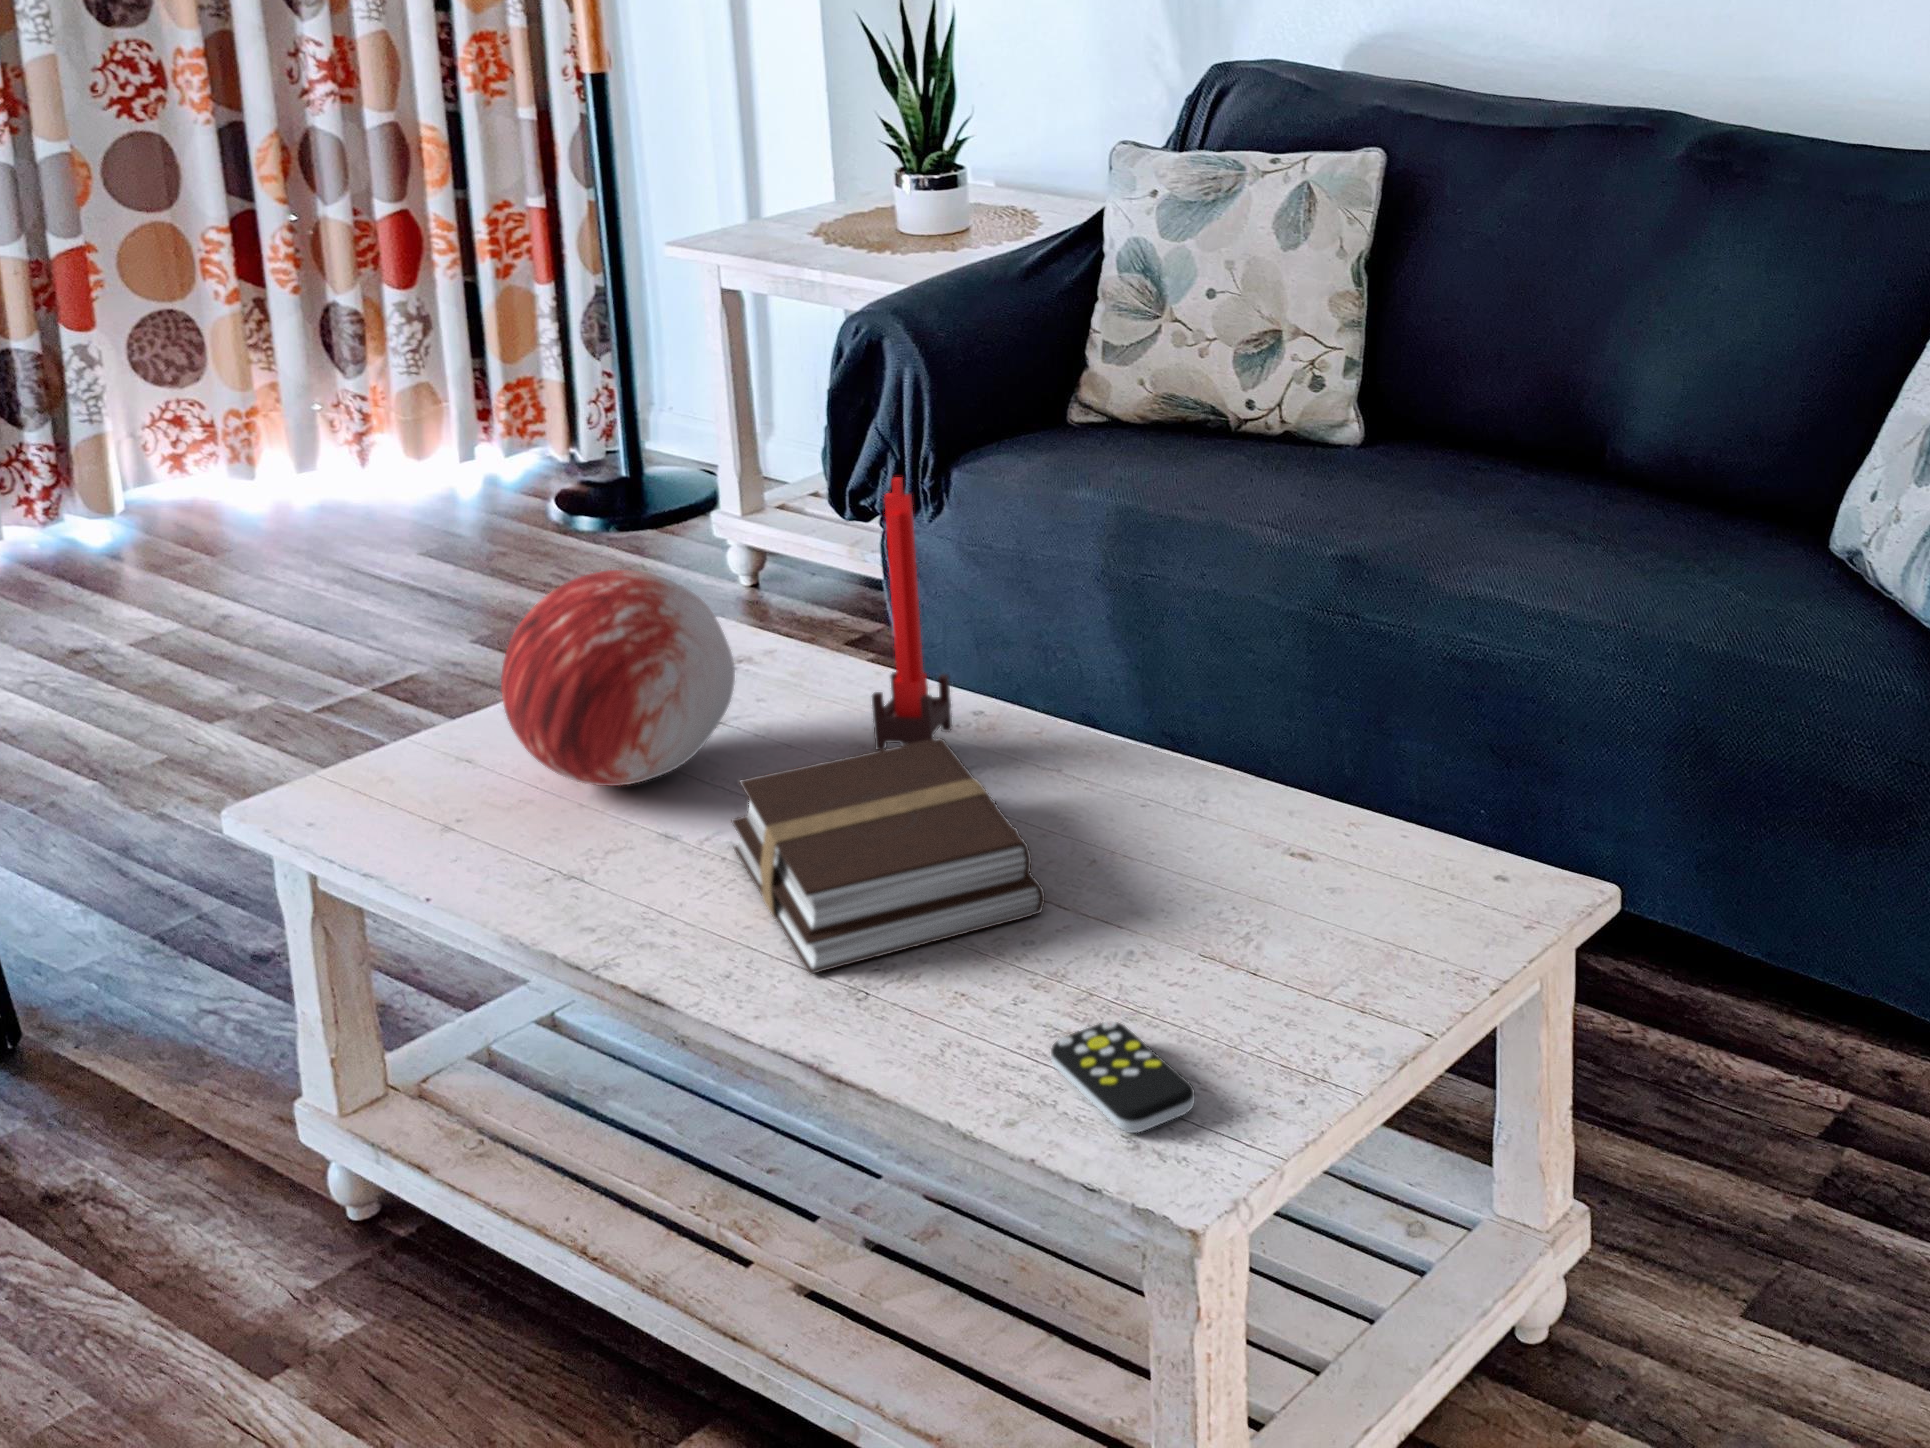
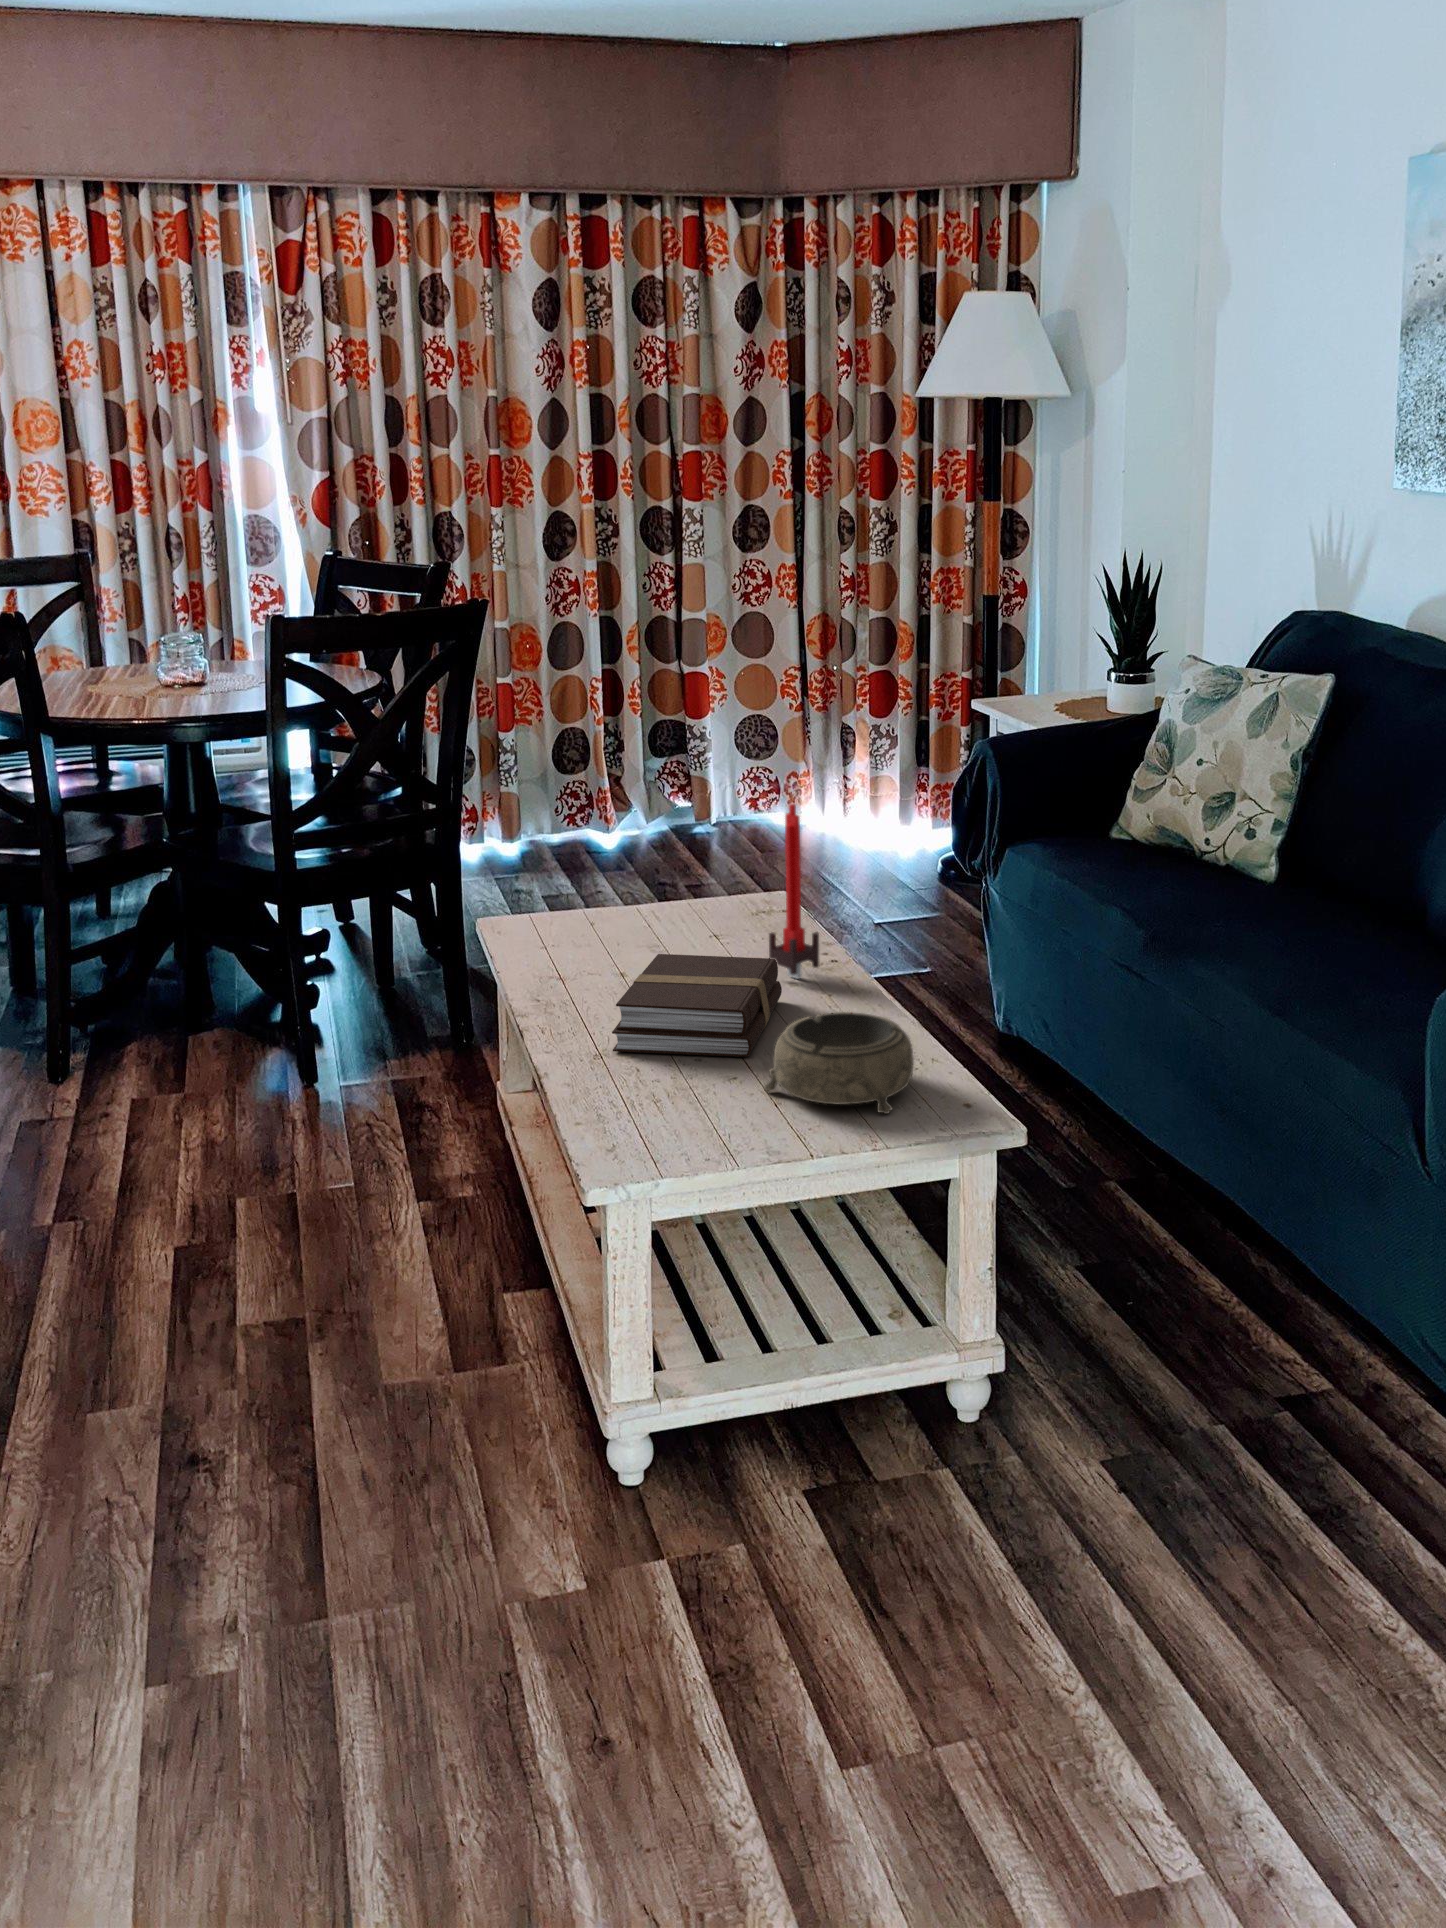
decorative orb: present [501,570,735,786] -> none [591,834,718,956]
decorative bowl: none [1139,792,1372,964] -> present [764,1012,914,1114]
remote control: present [1051,1021,1195,1133] -> none [648,1102,705,1153]

